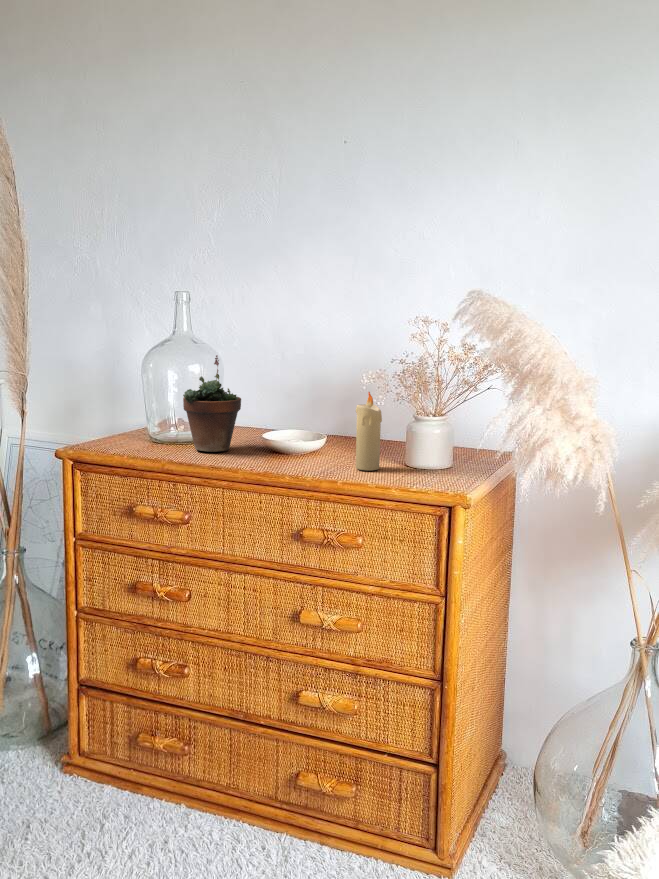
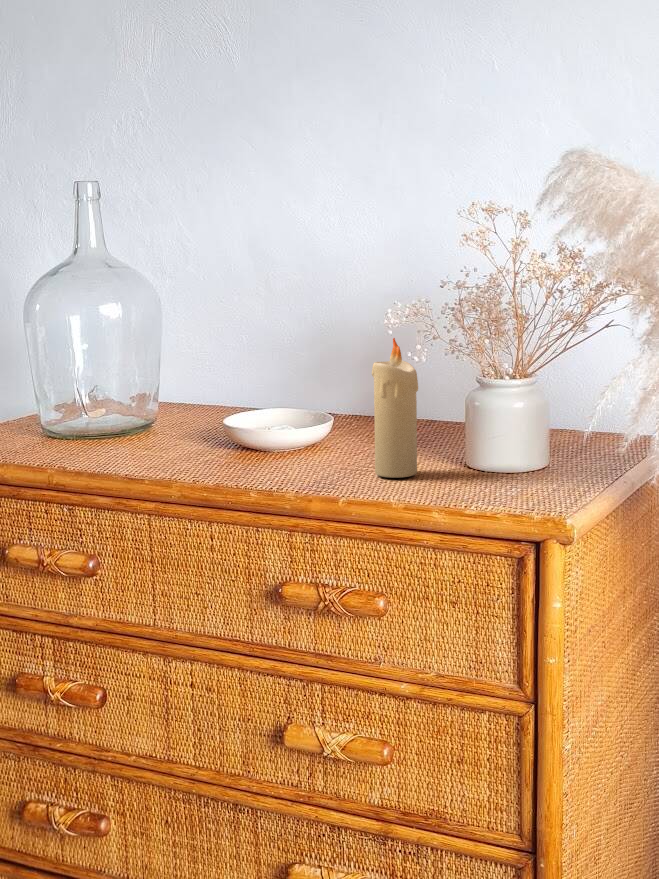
succulent plant: present [183,355,241,452] -> none [83,286,185,452]

